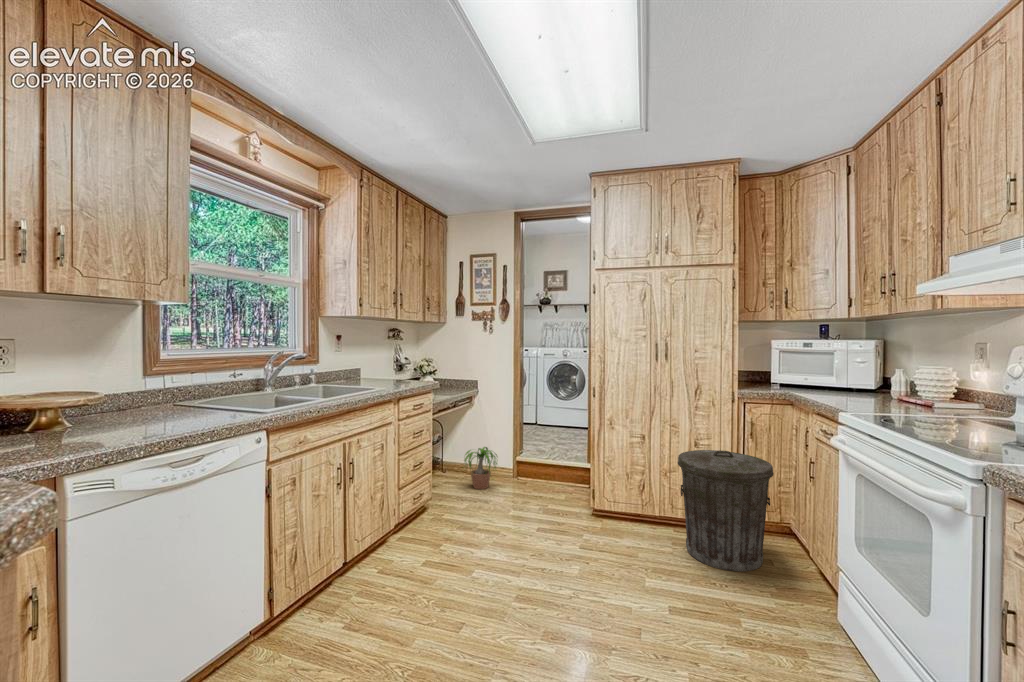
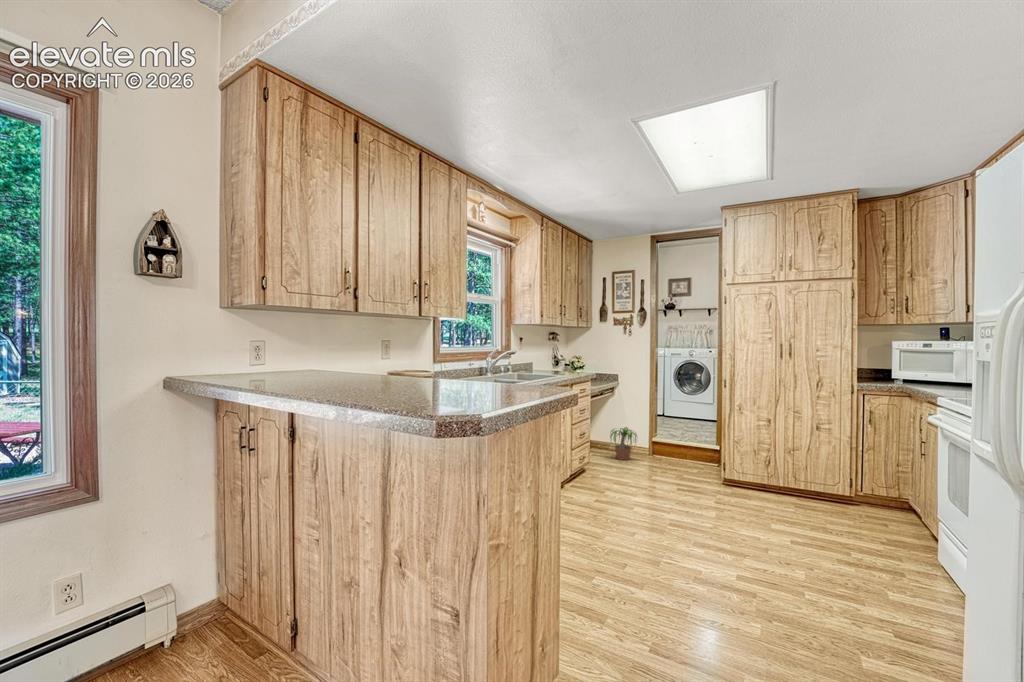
trash can: present [678,450,774,571] -> none [800,431,888,527]

